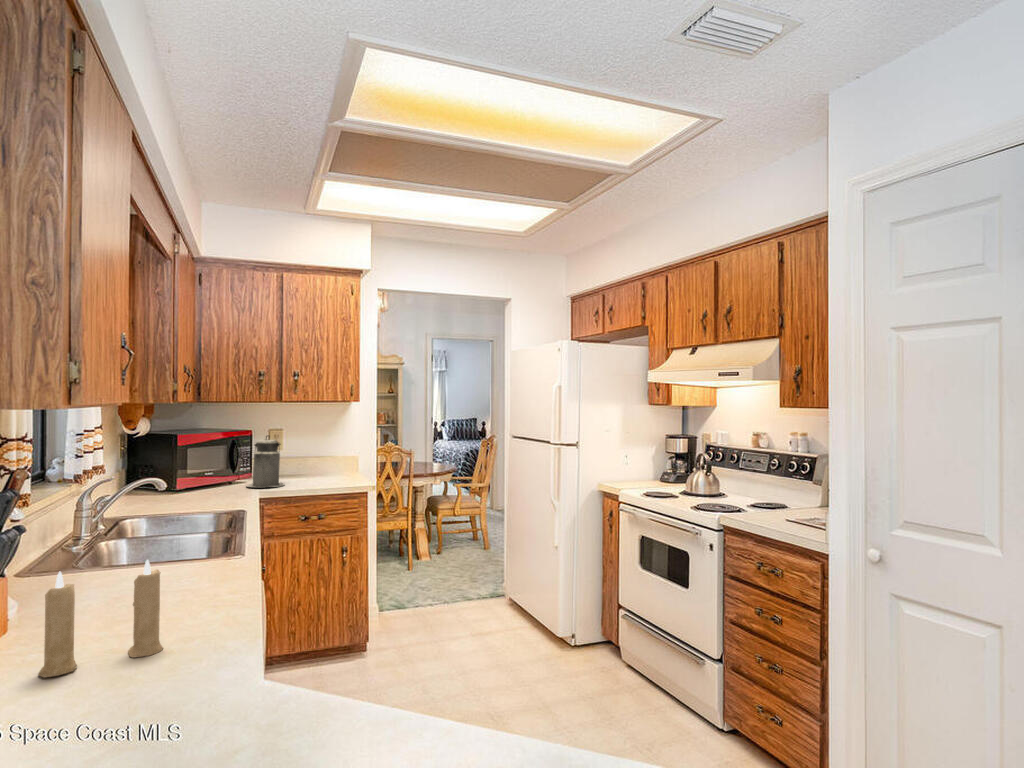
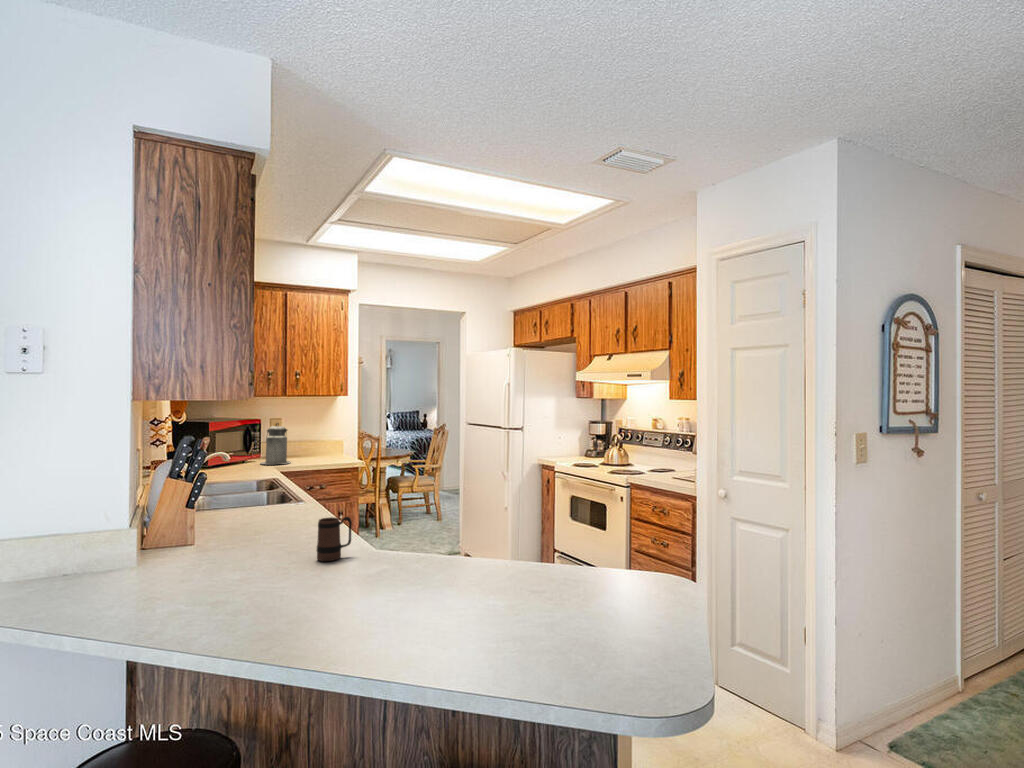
candle: present [38,560,163,678] -> none [233,488,298,557]
mug: none [154,617,222,702] -> present [317,517,352,561]

